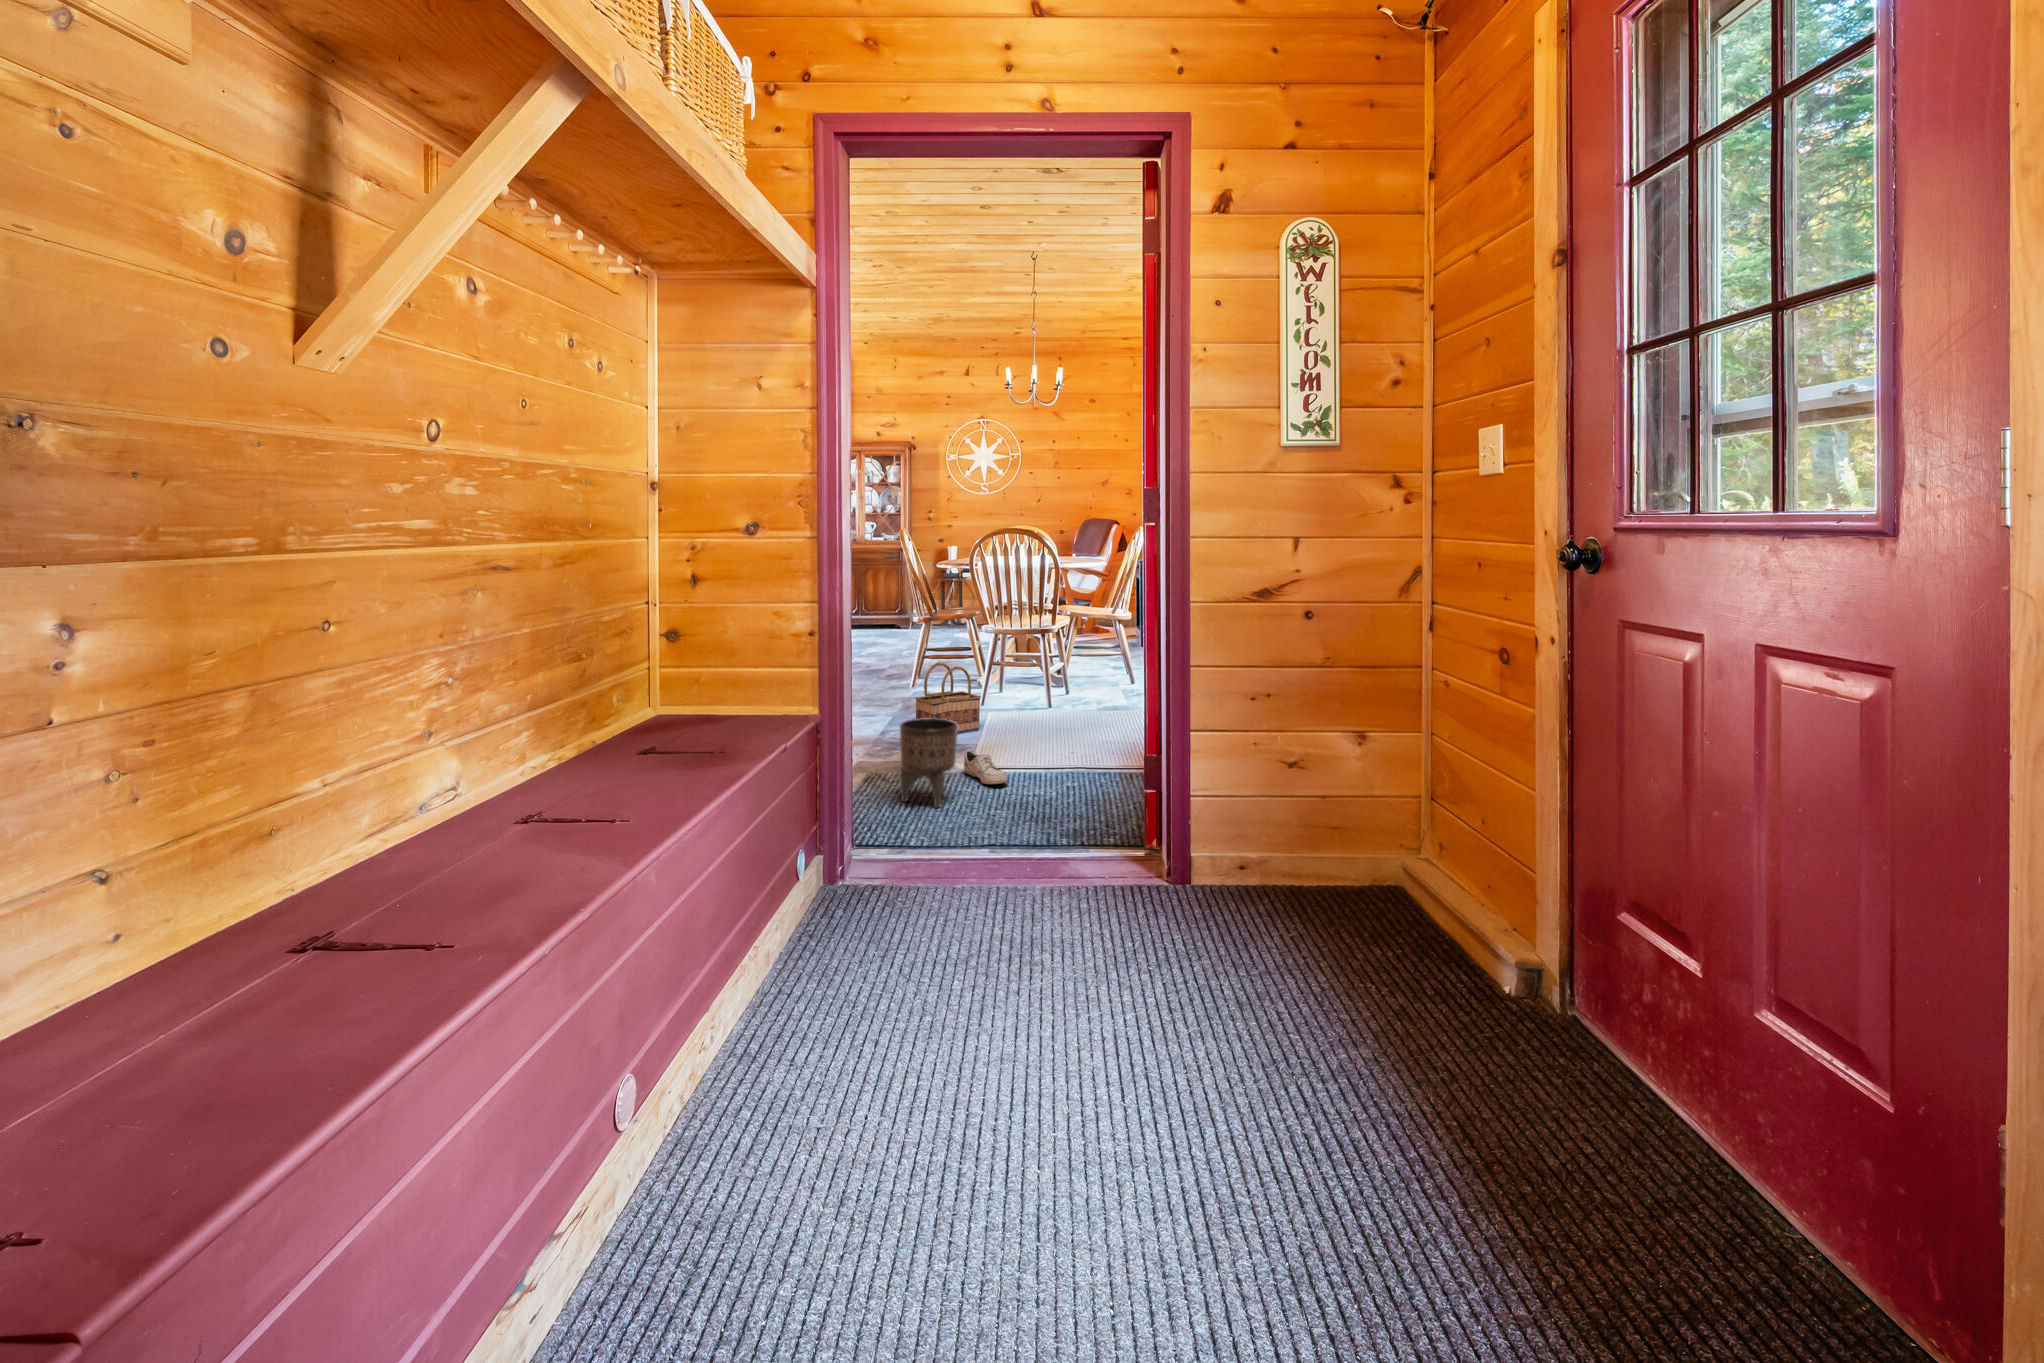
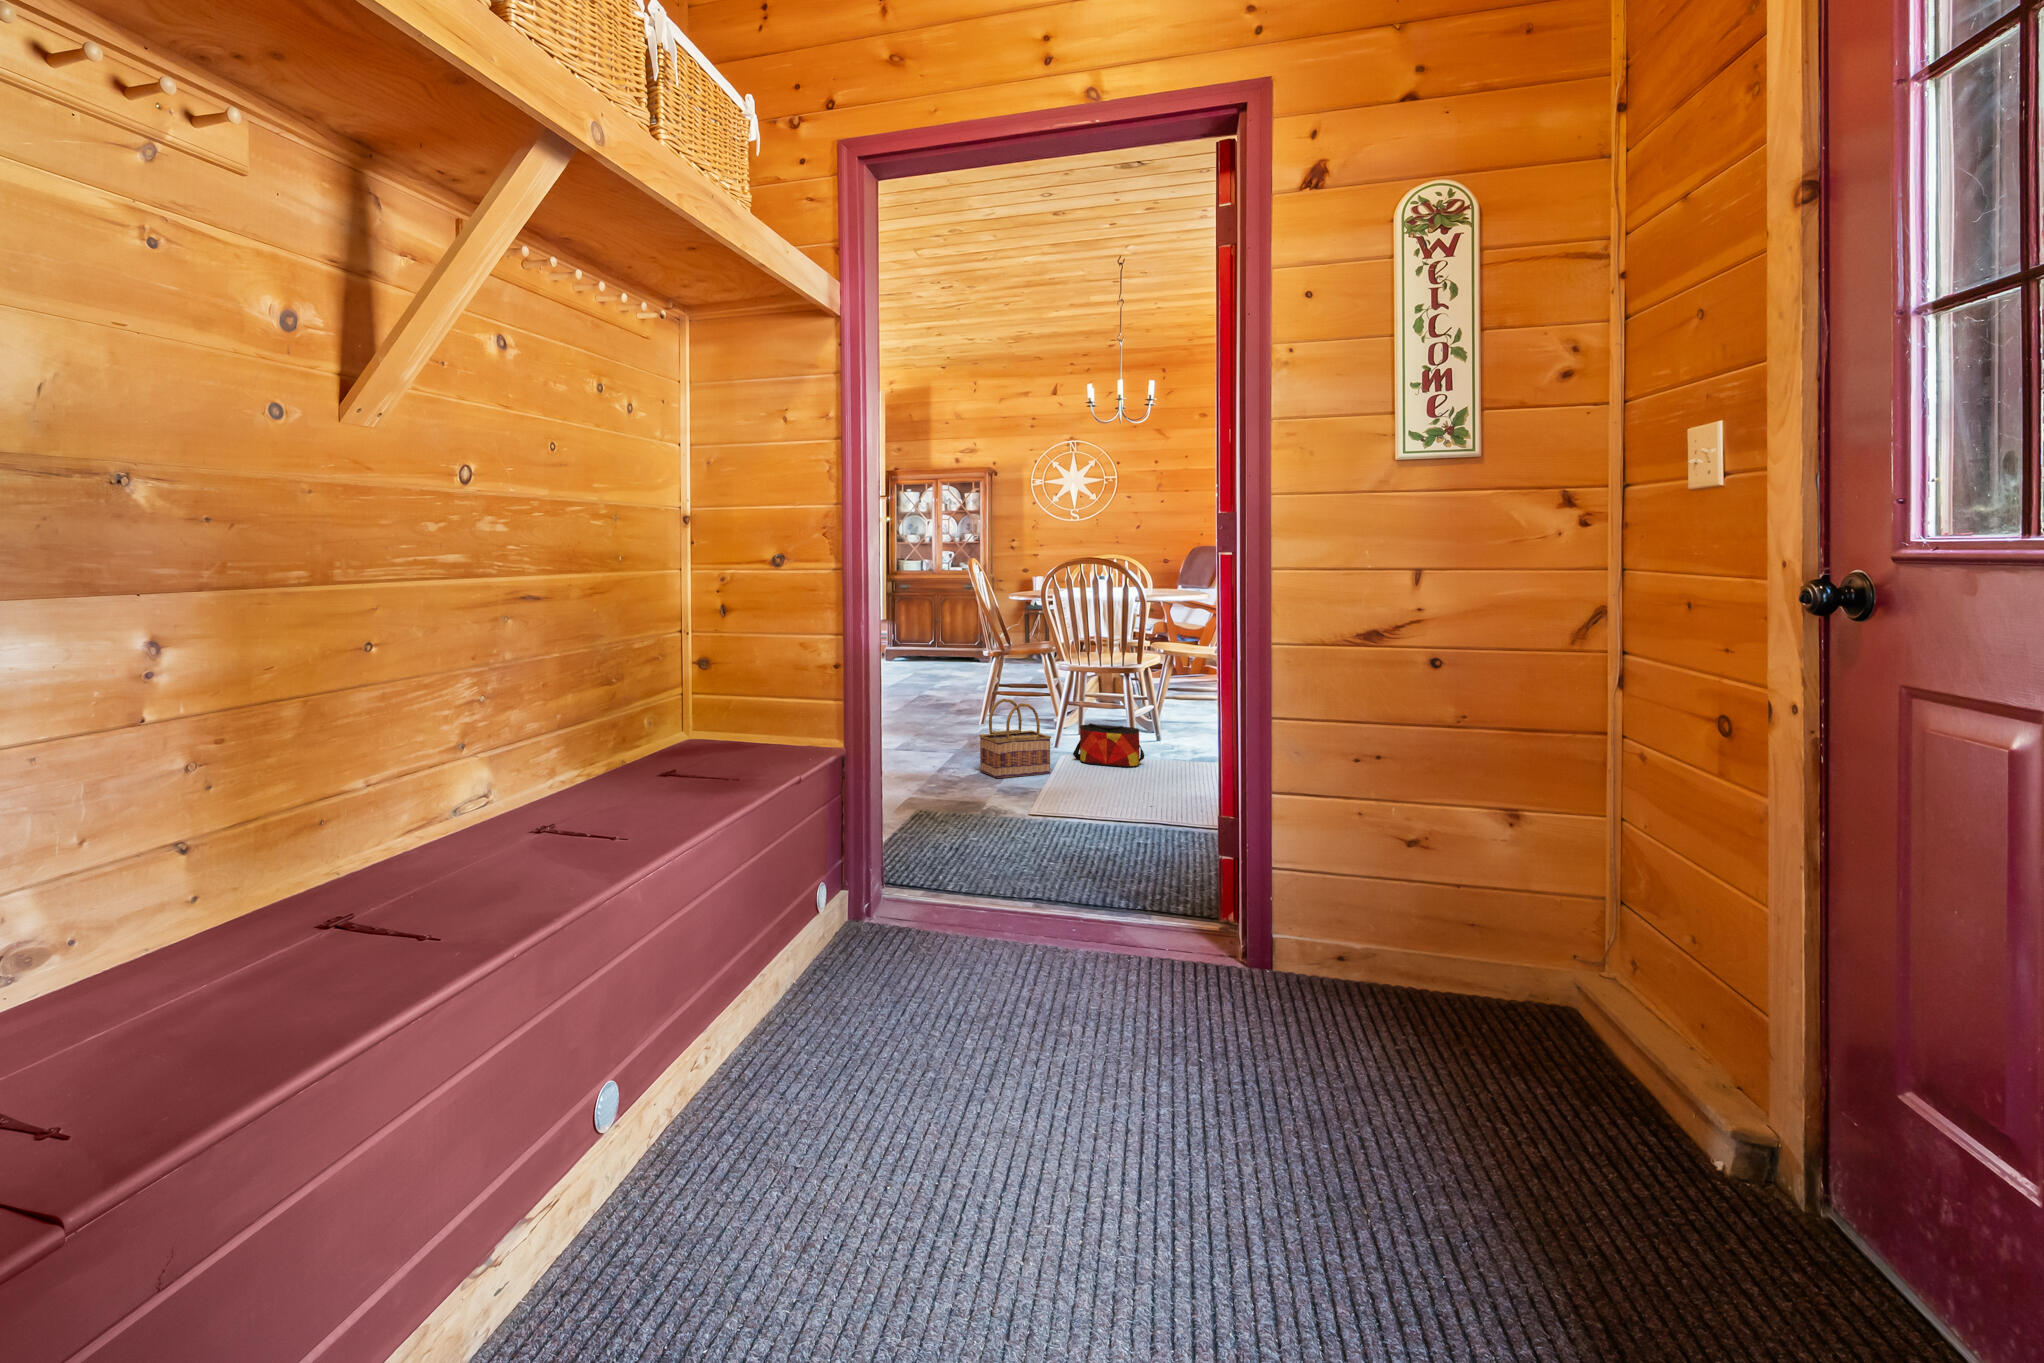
bag: none [997,683,1059,721] -> present [1073,723,1144,768]
planter: present [900,718,957,808] -> none [947,756,1009,854]
shoe: present [964,751,1008,784] -> none [1024,795,1071,833]

